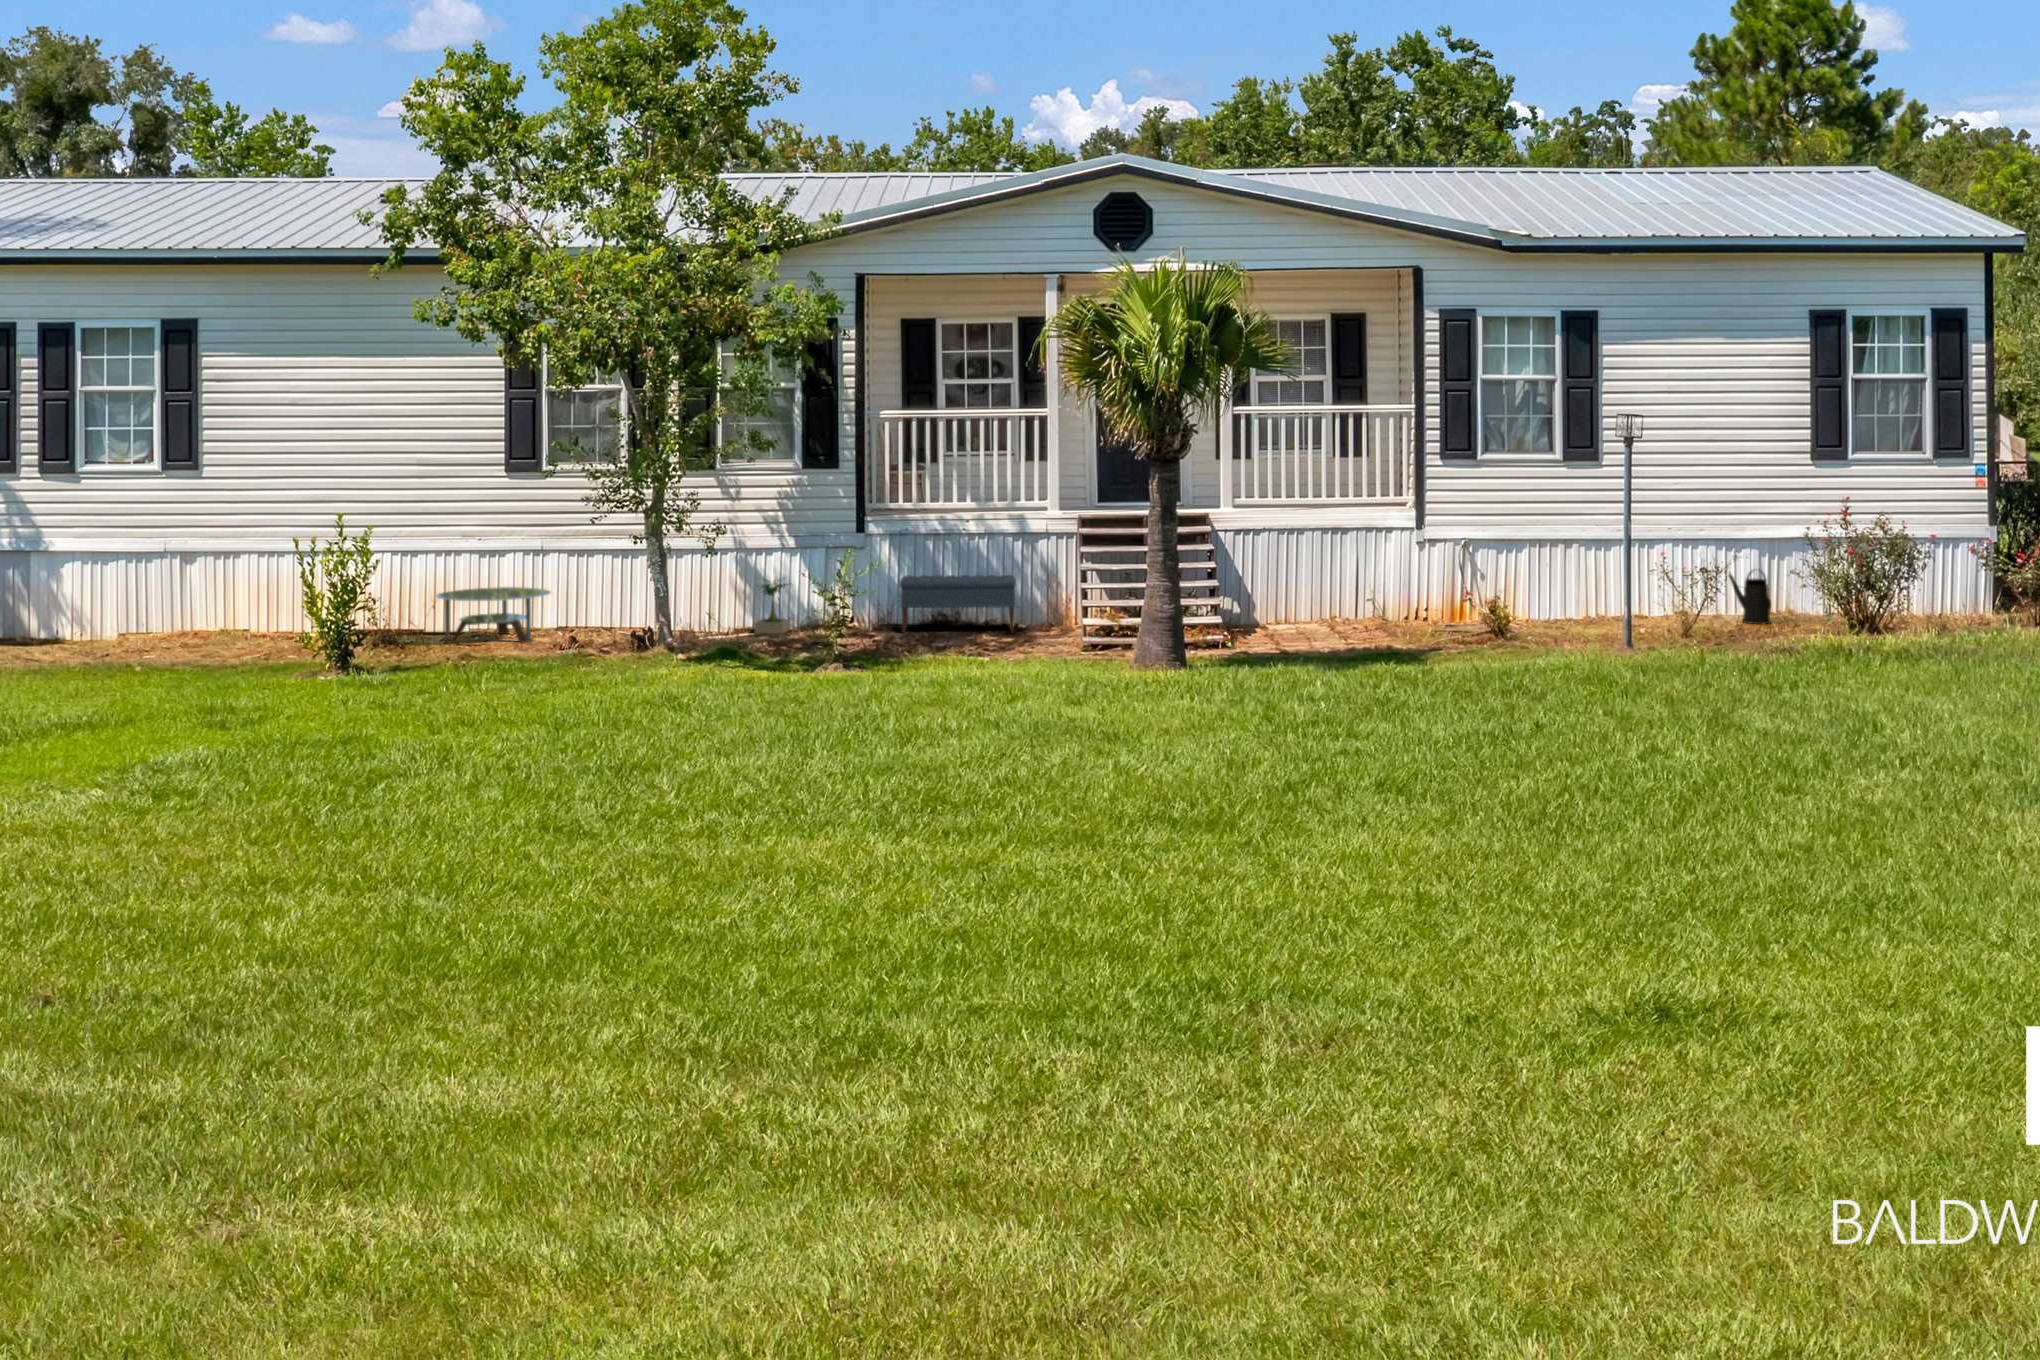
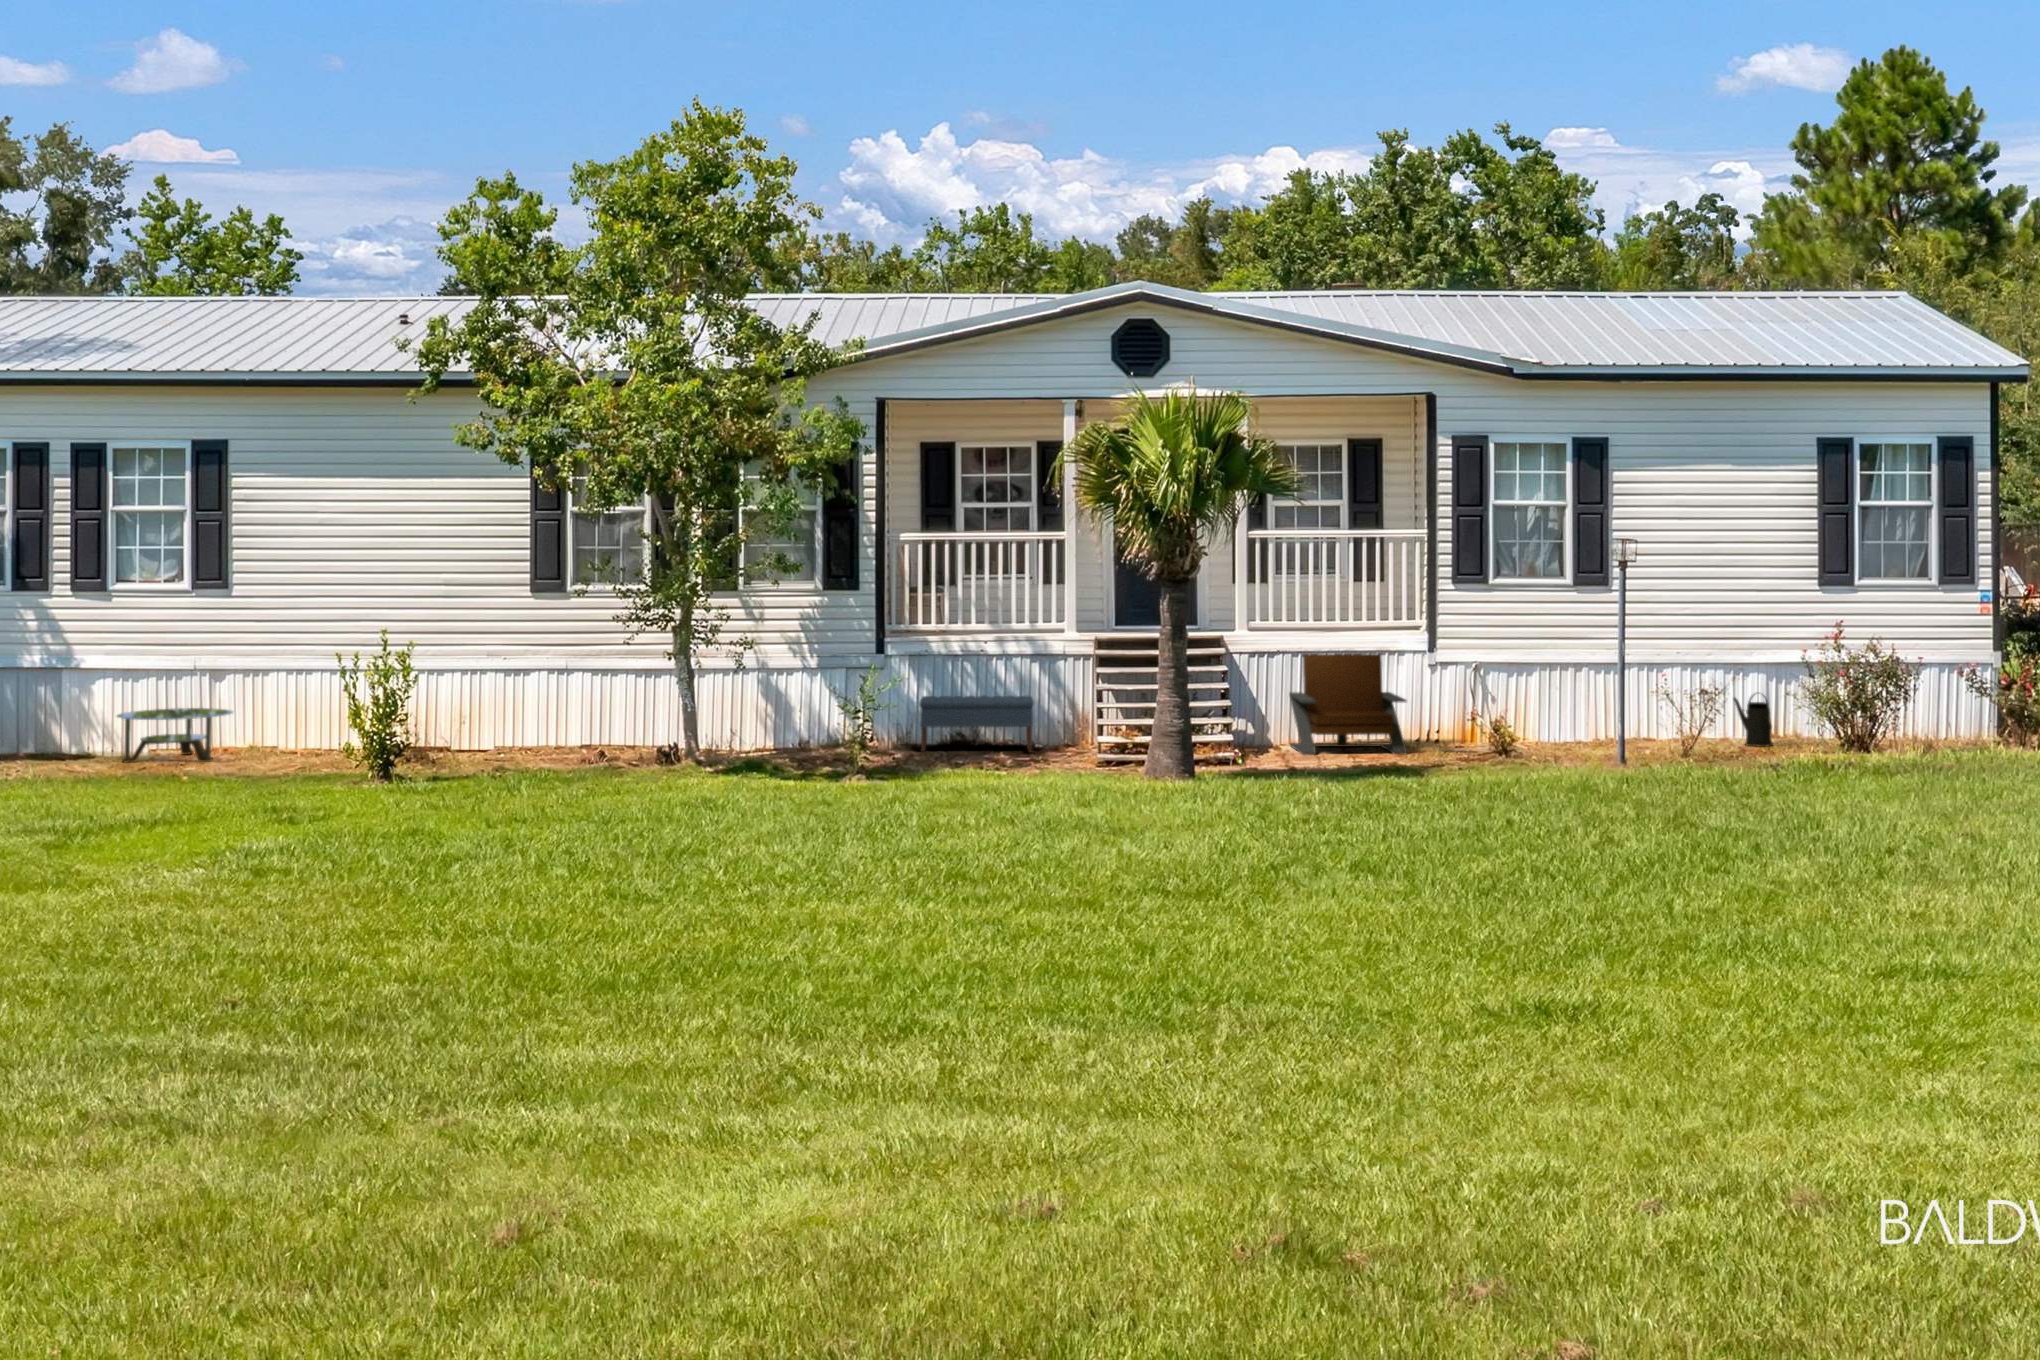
lounge chair: none [1276,531,1399,636] -> present [1289,654,1407,755]
potted plant: present [754,578,790,634] -> none [776,696,817,752]
round table: present [436,587,550,644] -> present [117,708,233,763]

